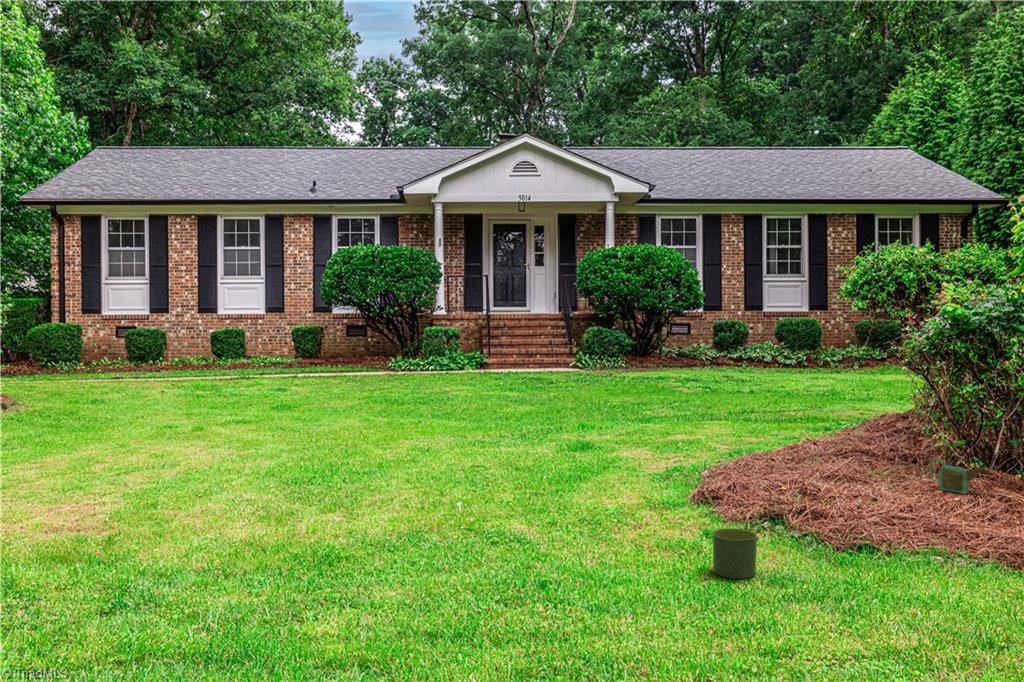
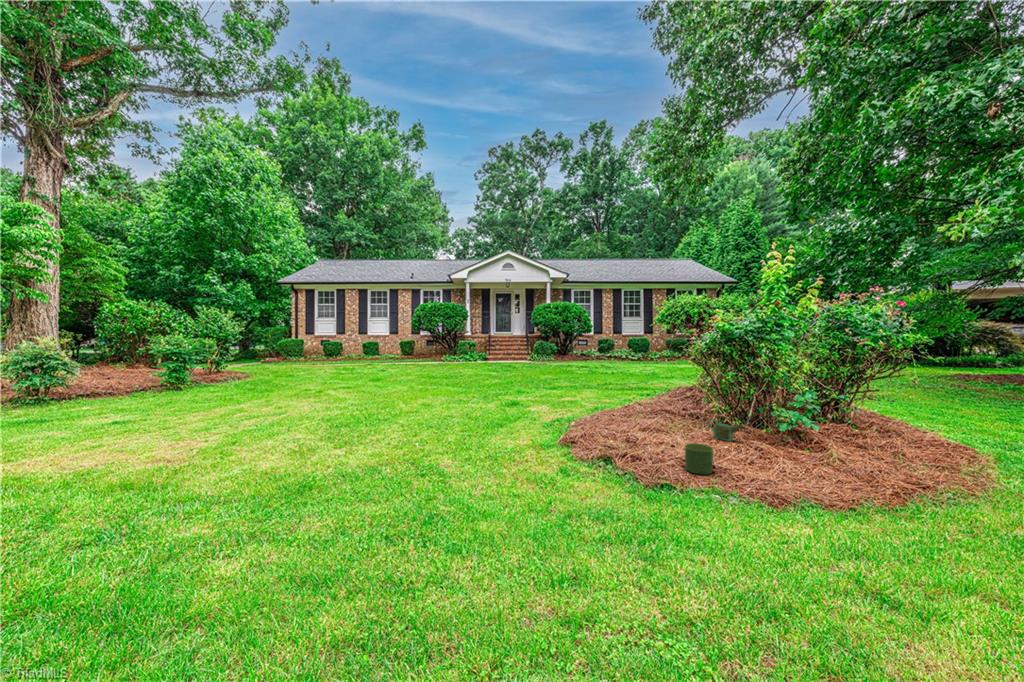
planter: present [713,528,757,579] -> present [685,443,713,475]

